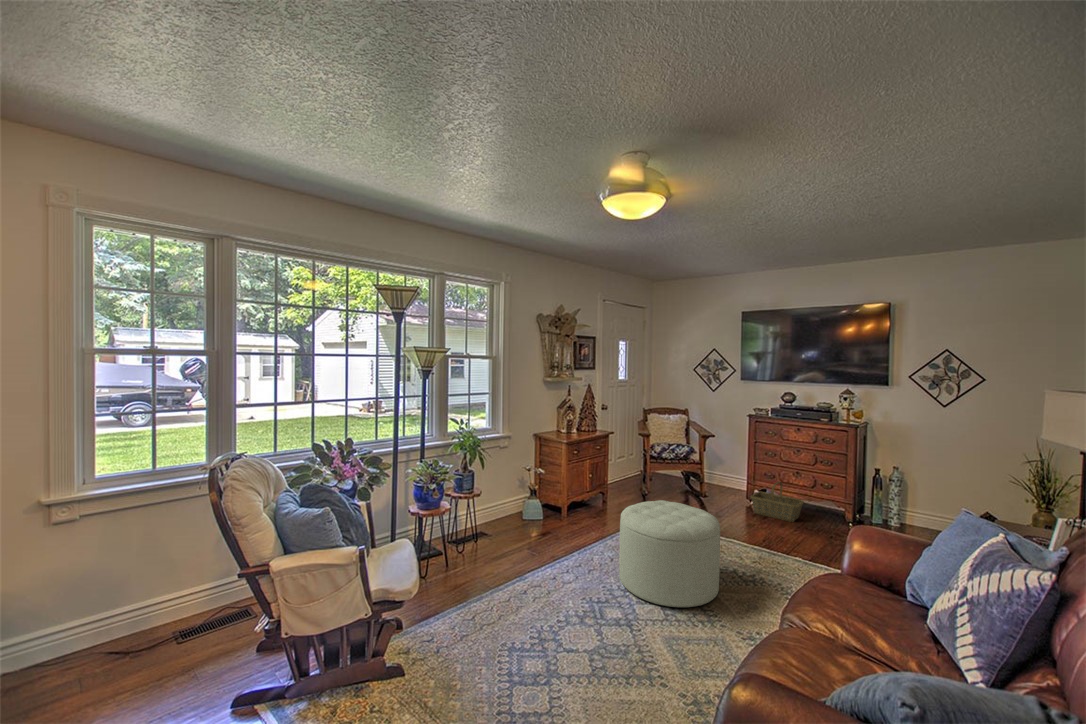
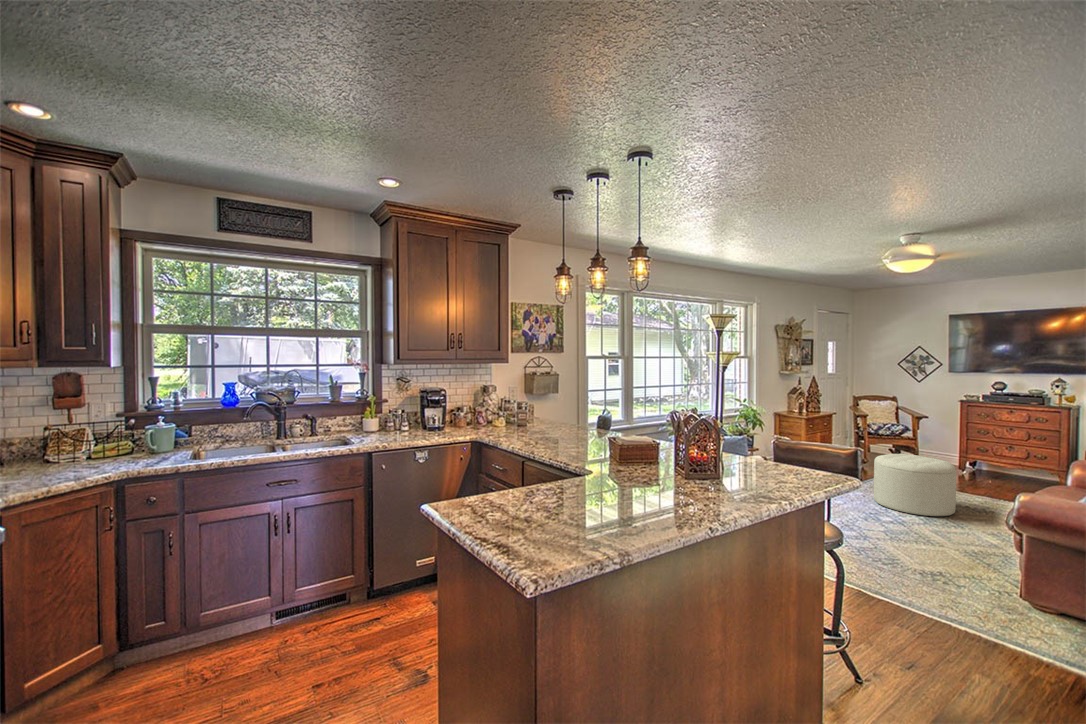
basket: present [751,482,804,522] -> none [964,453,1017,484]

